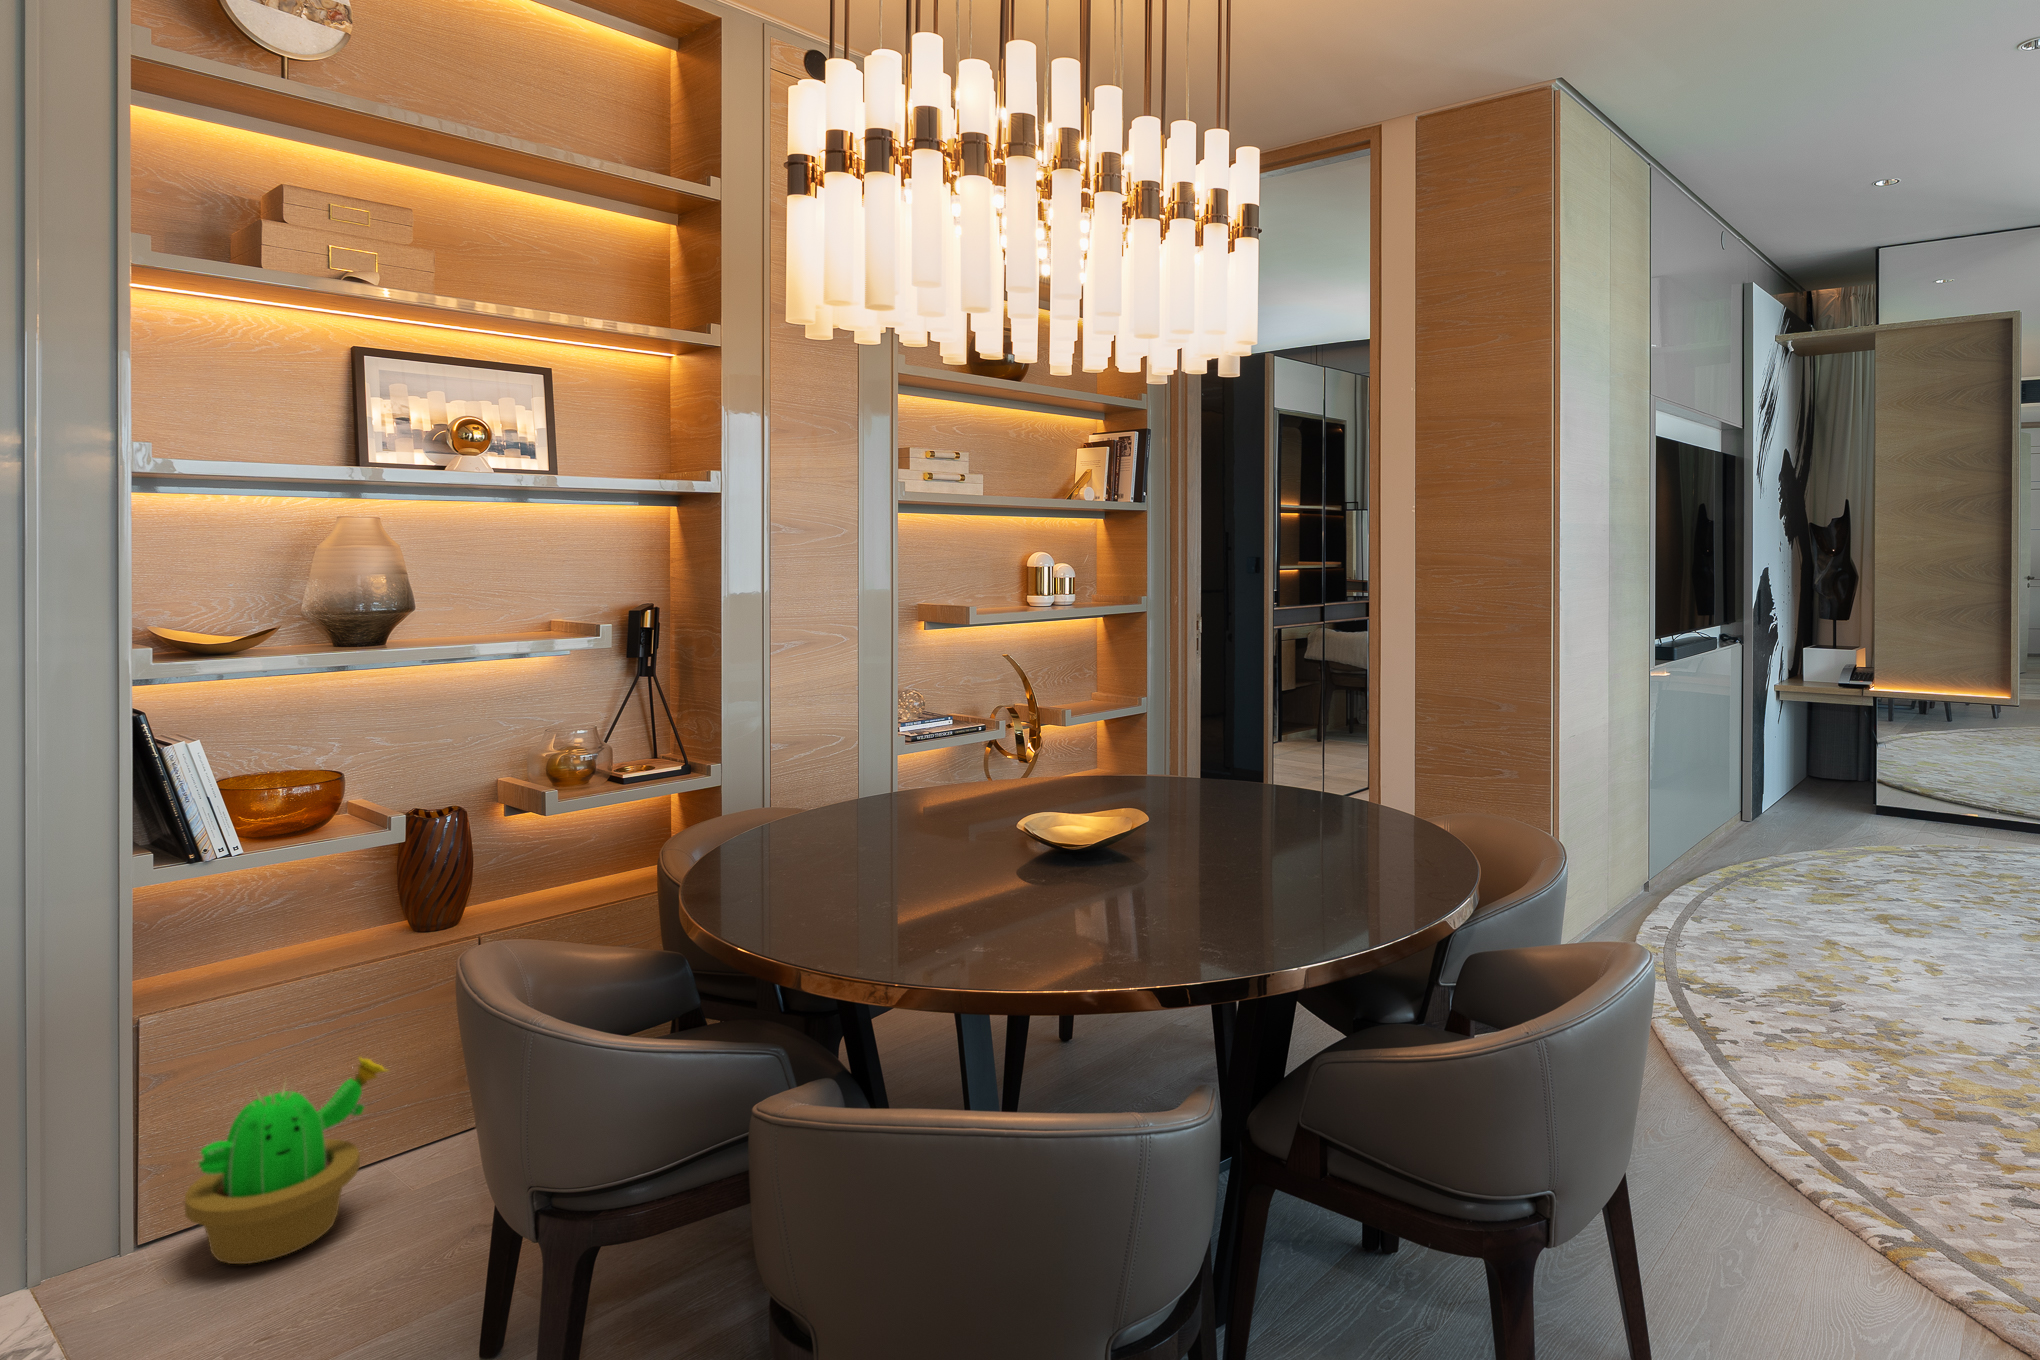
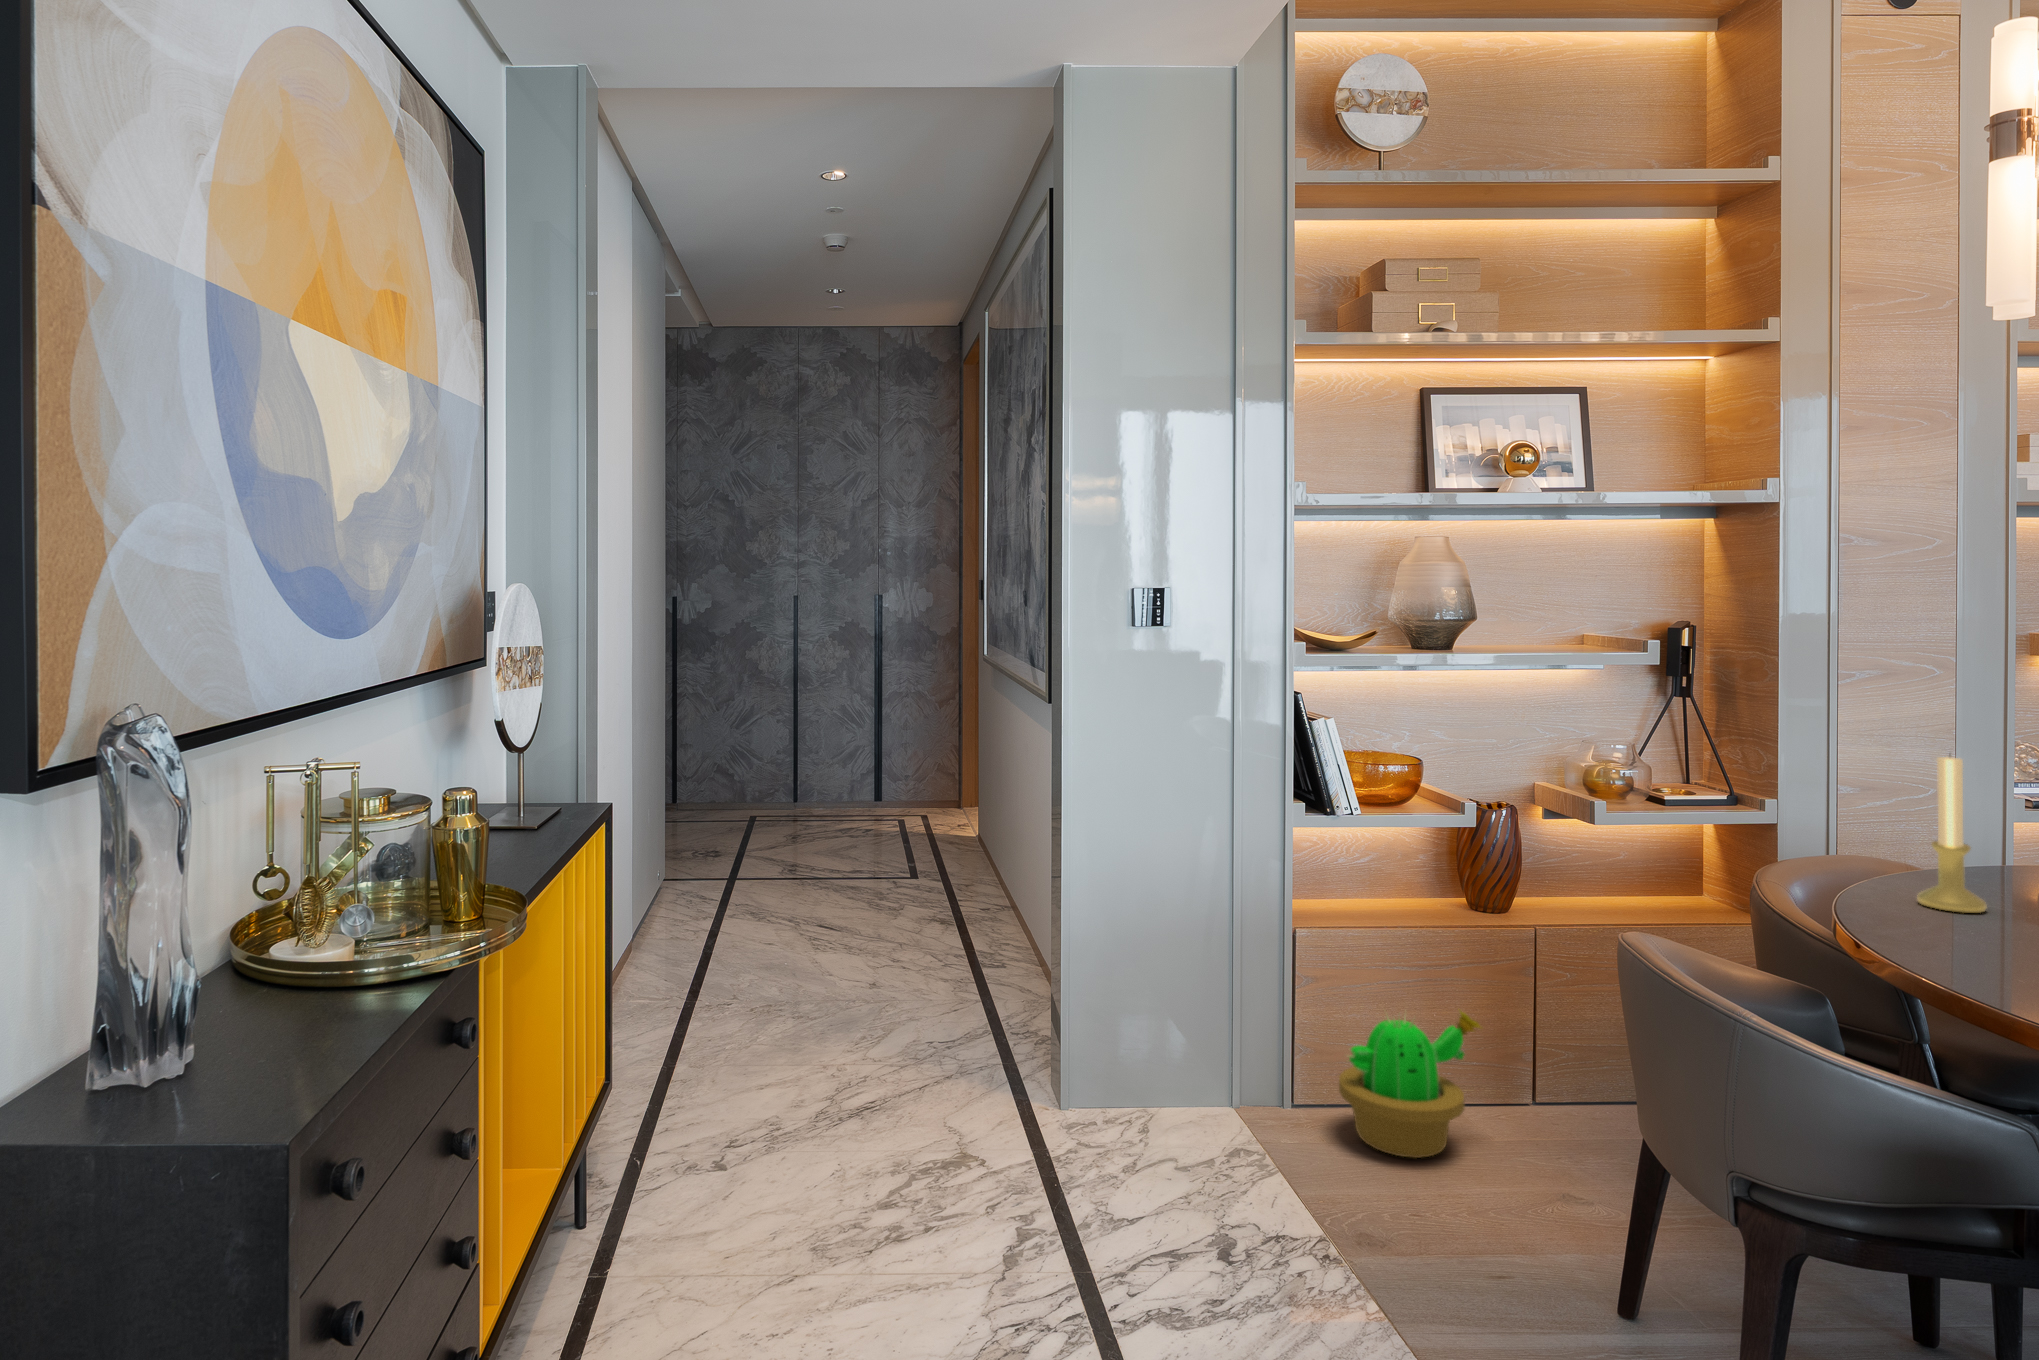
candle holder: none [747,715,797,858] -> present [1917,756,1986,913]

